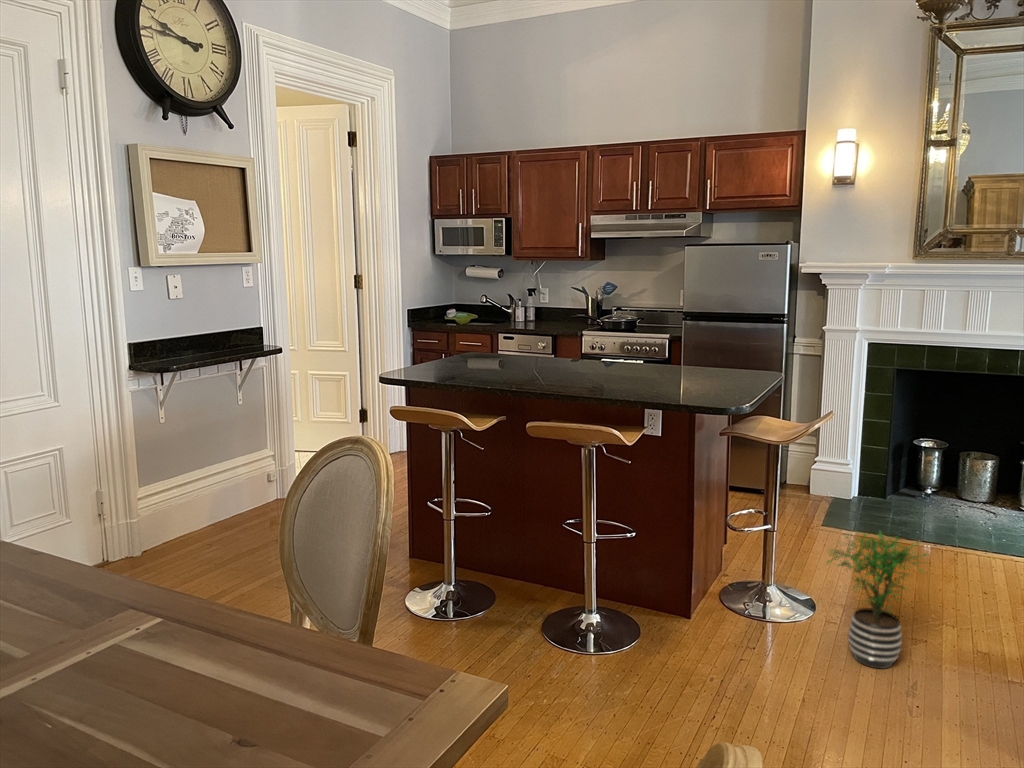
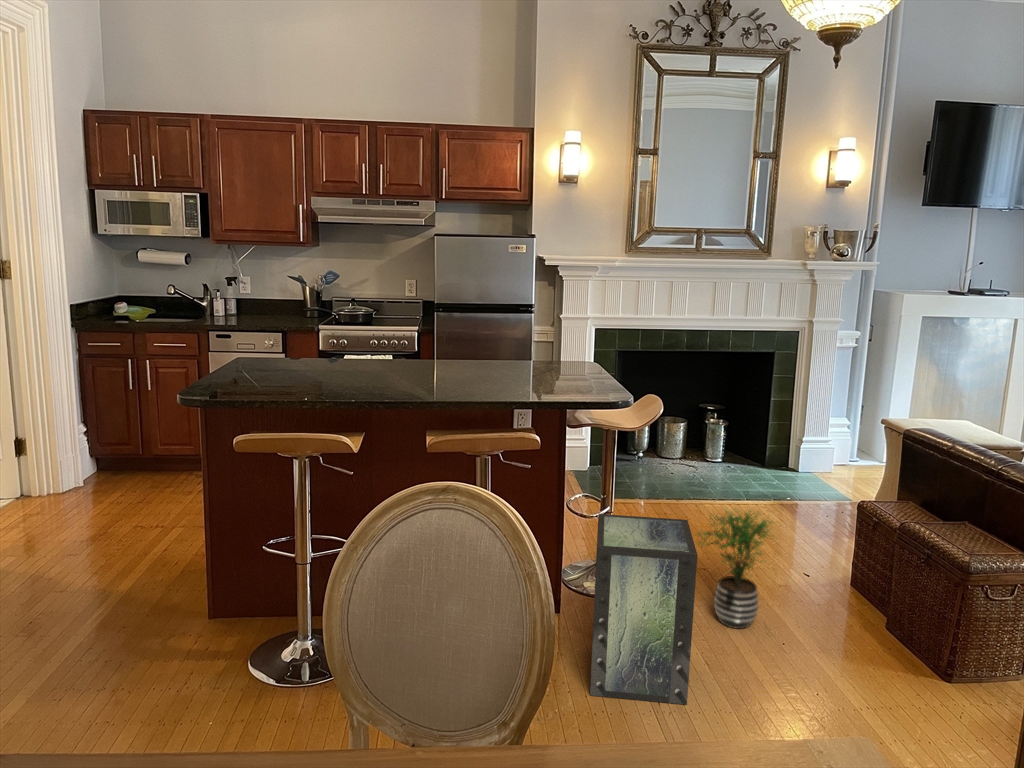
storage box: none [648,506,783,708] -> present [590,514,697,705]

